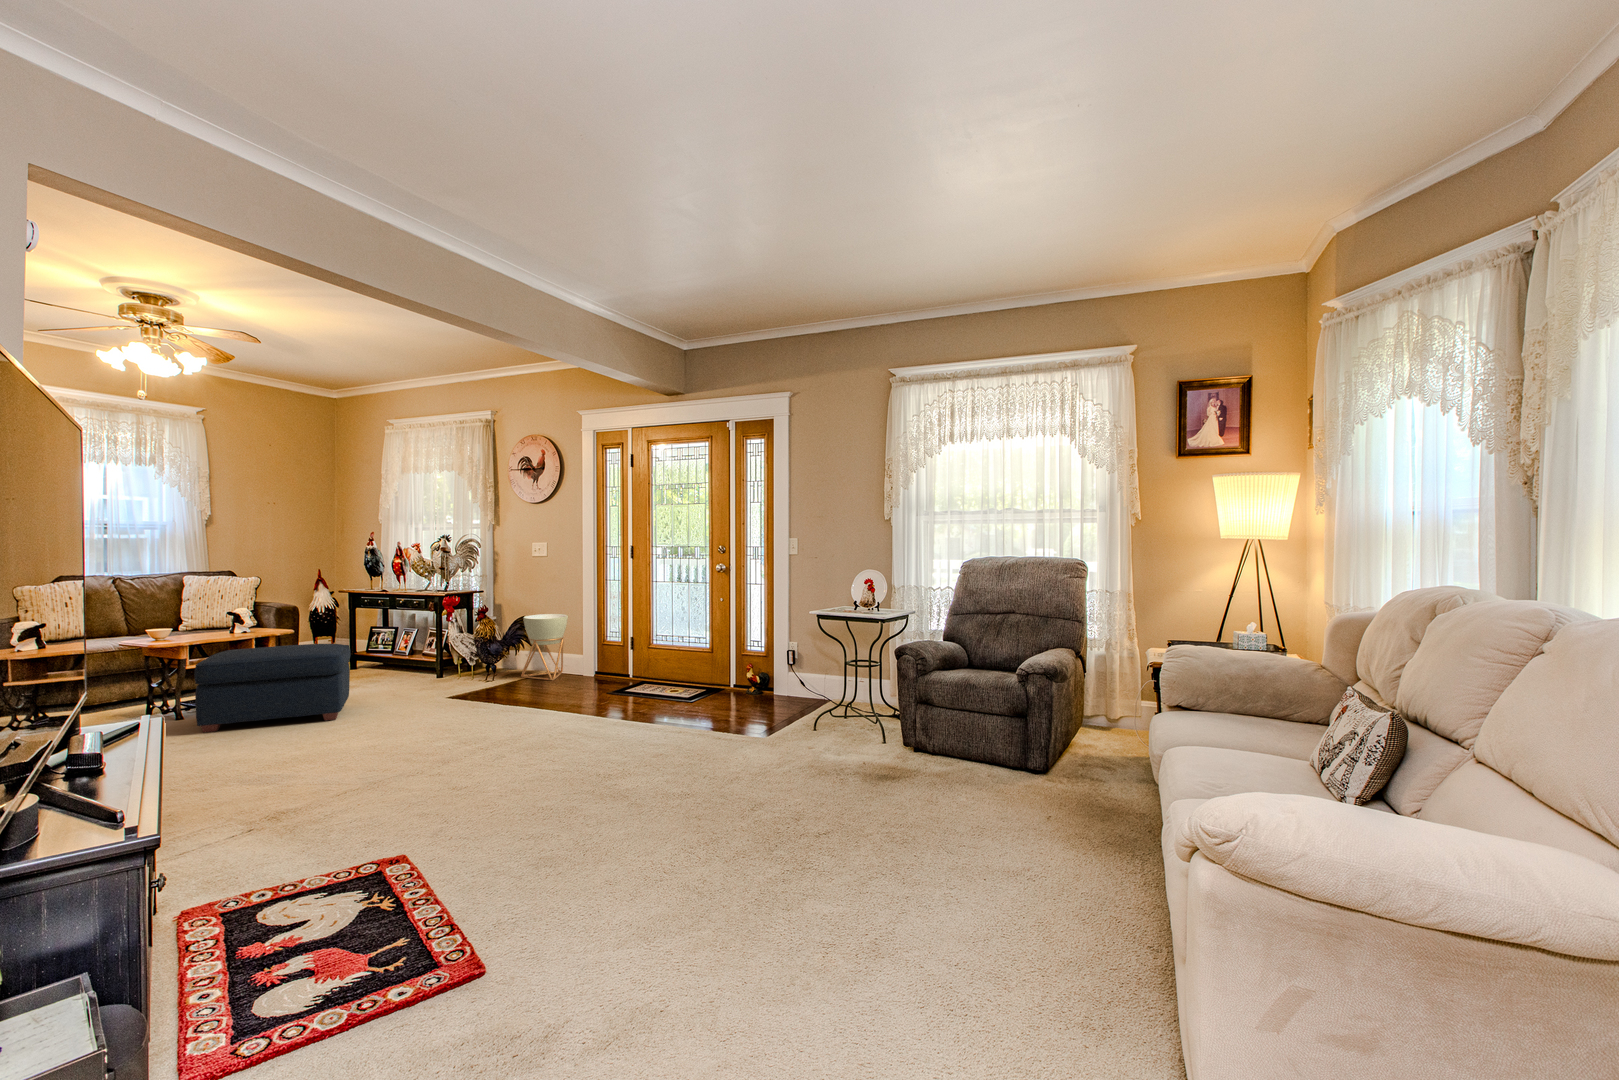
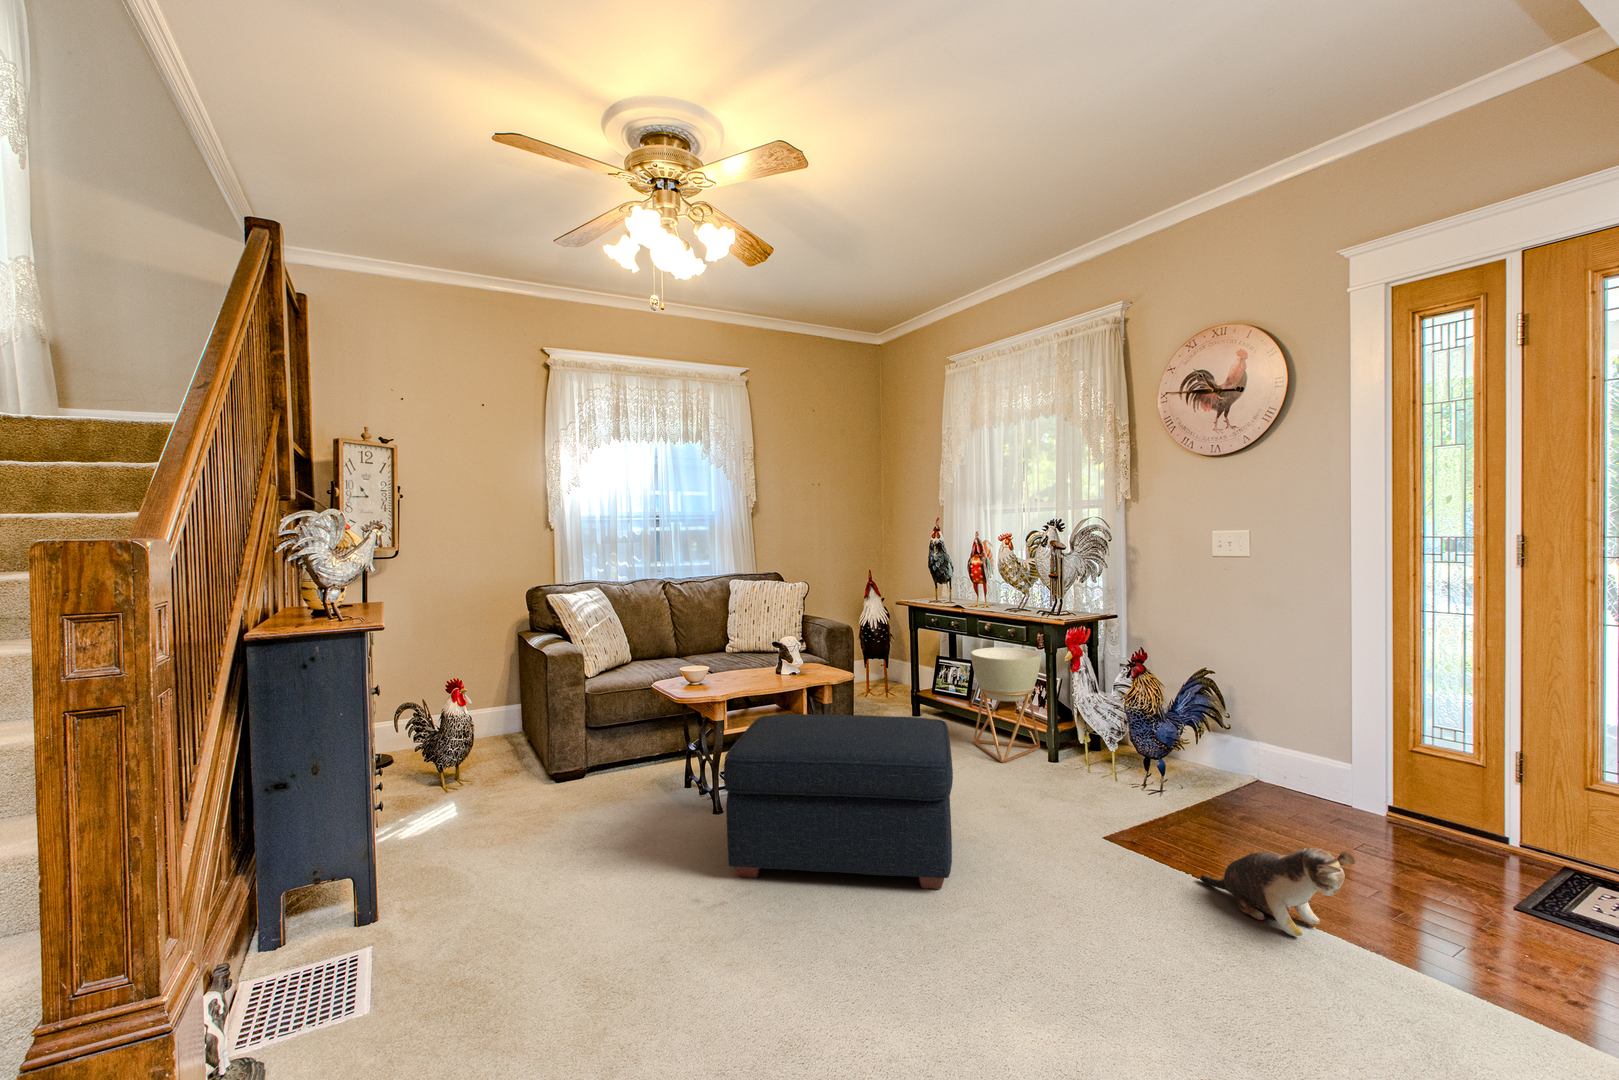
planter: present [521,614,568,680] -> present [971,647,1041,763]
plush toy: none [476,670,521,708] -> present [1201,847,1355,936]

